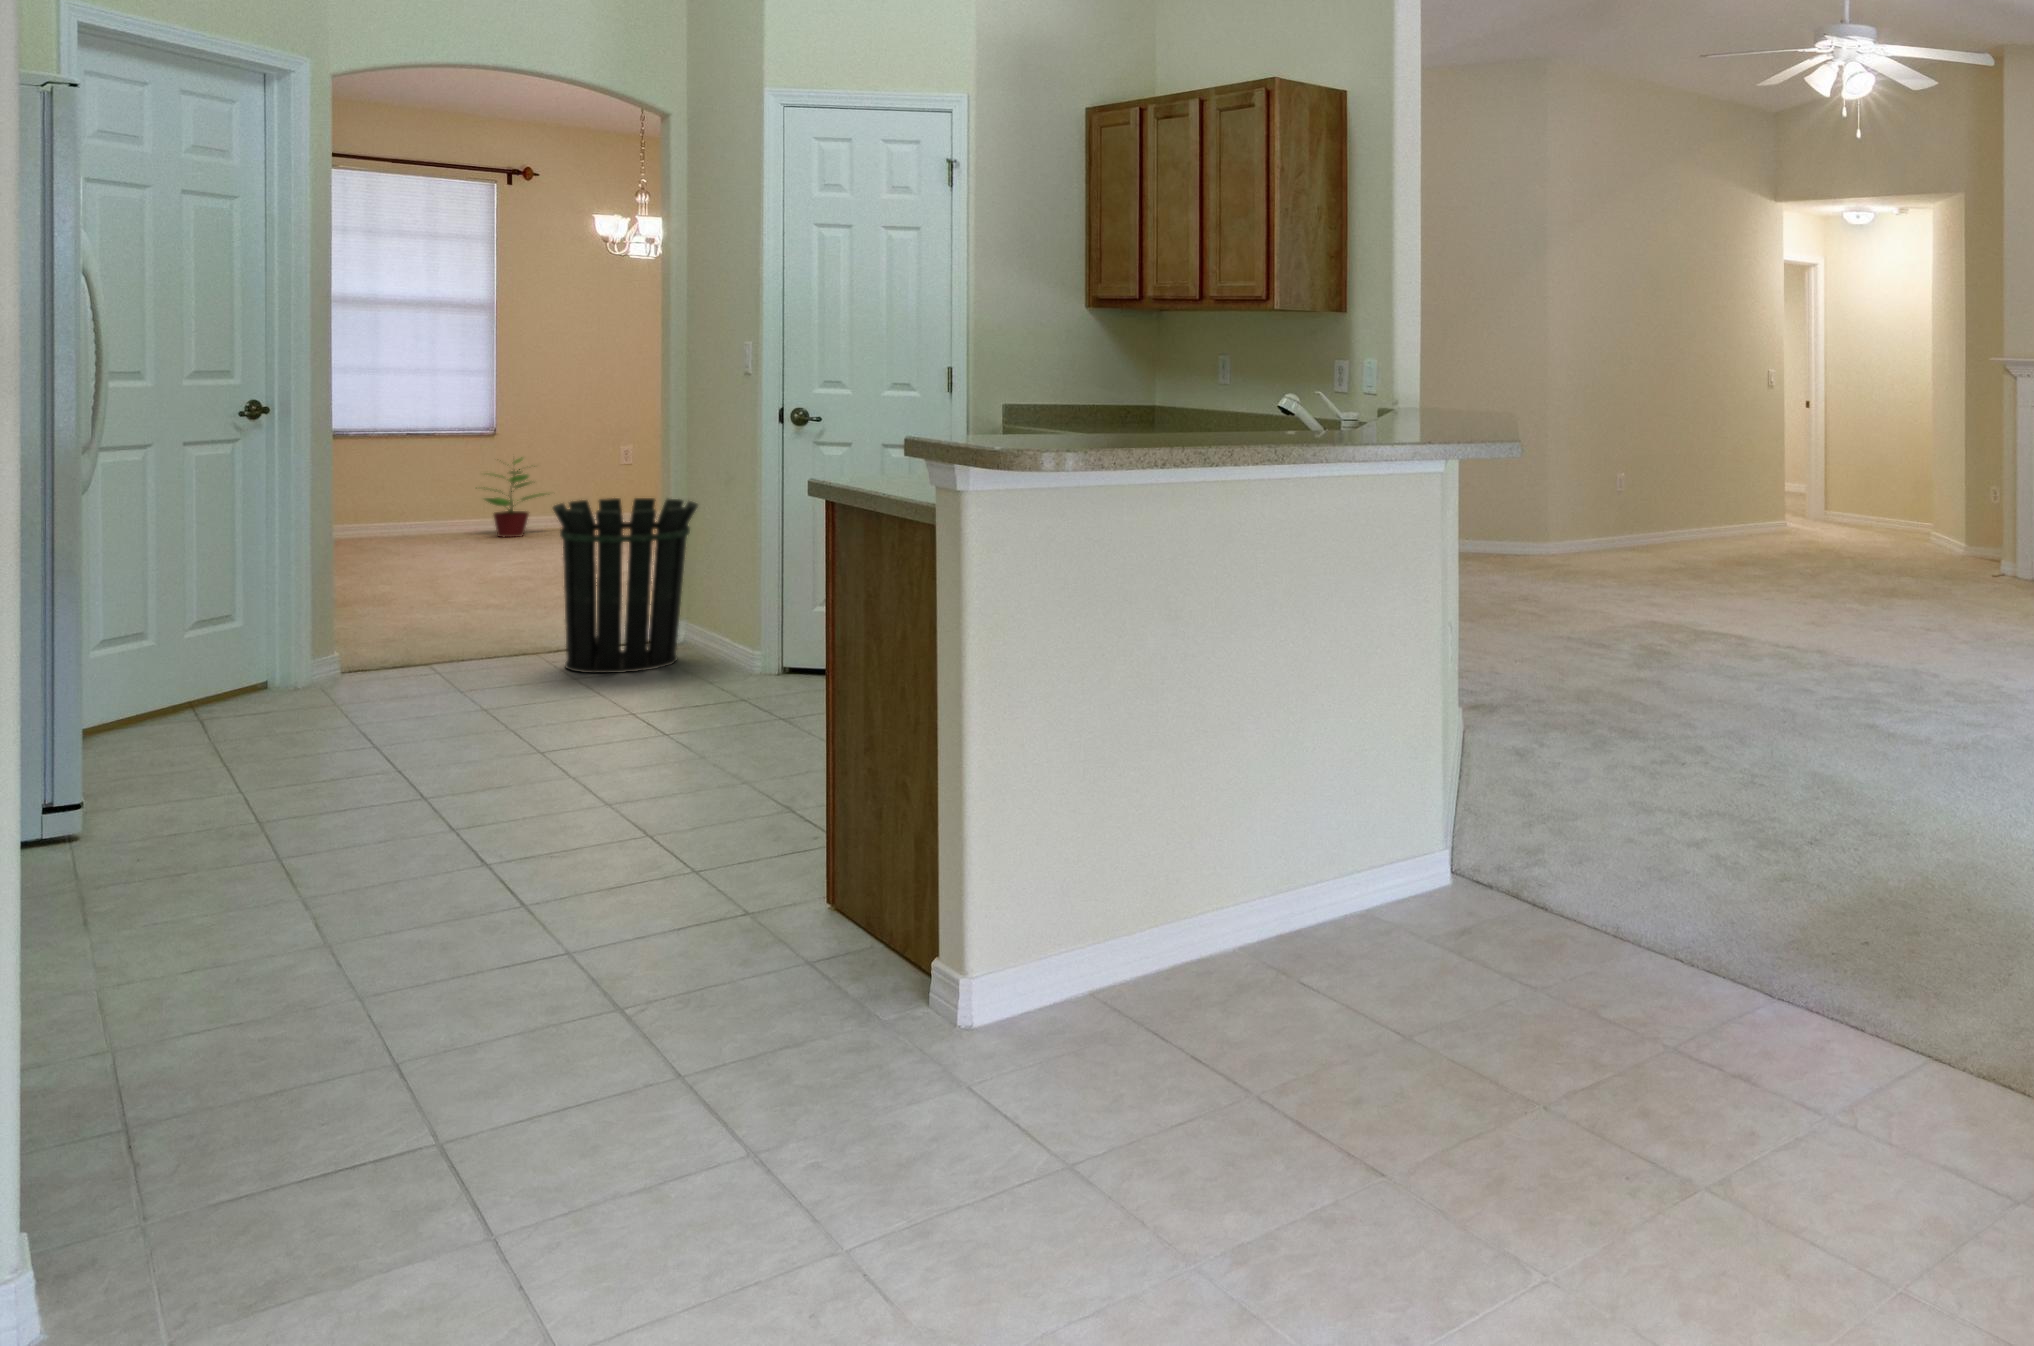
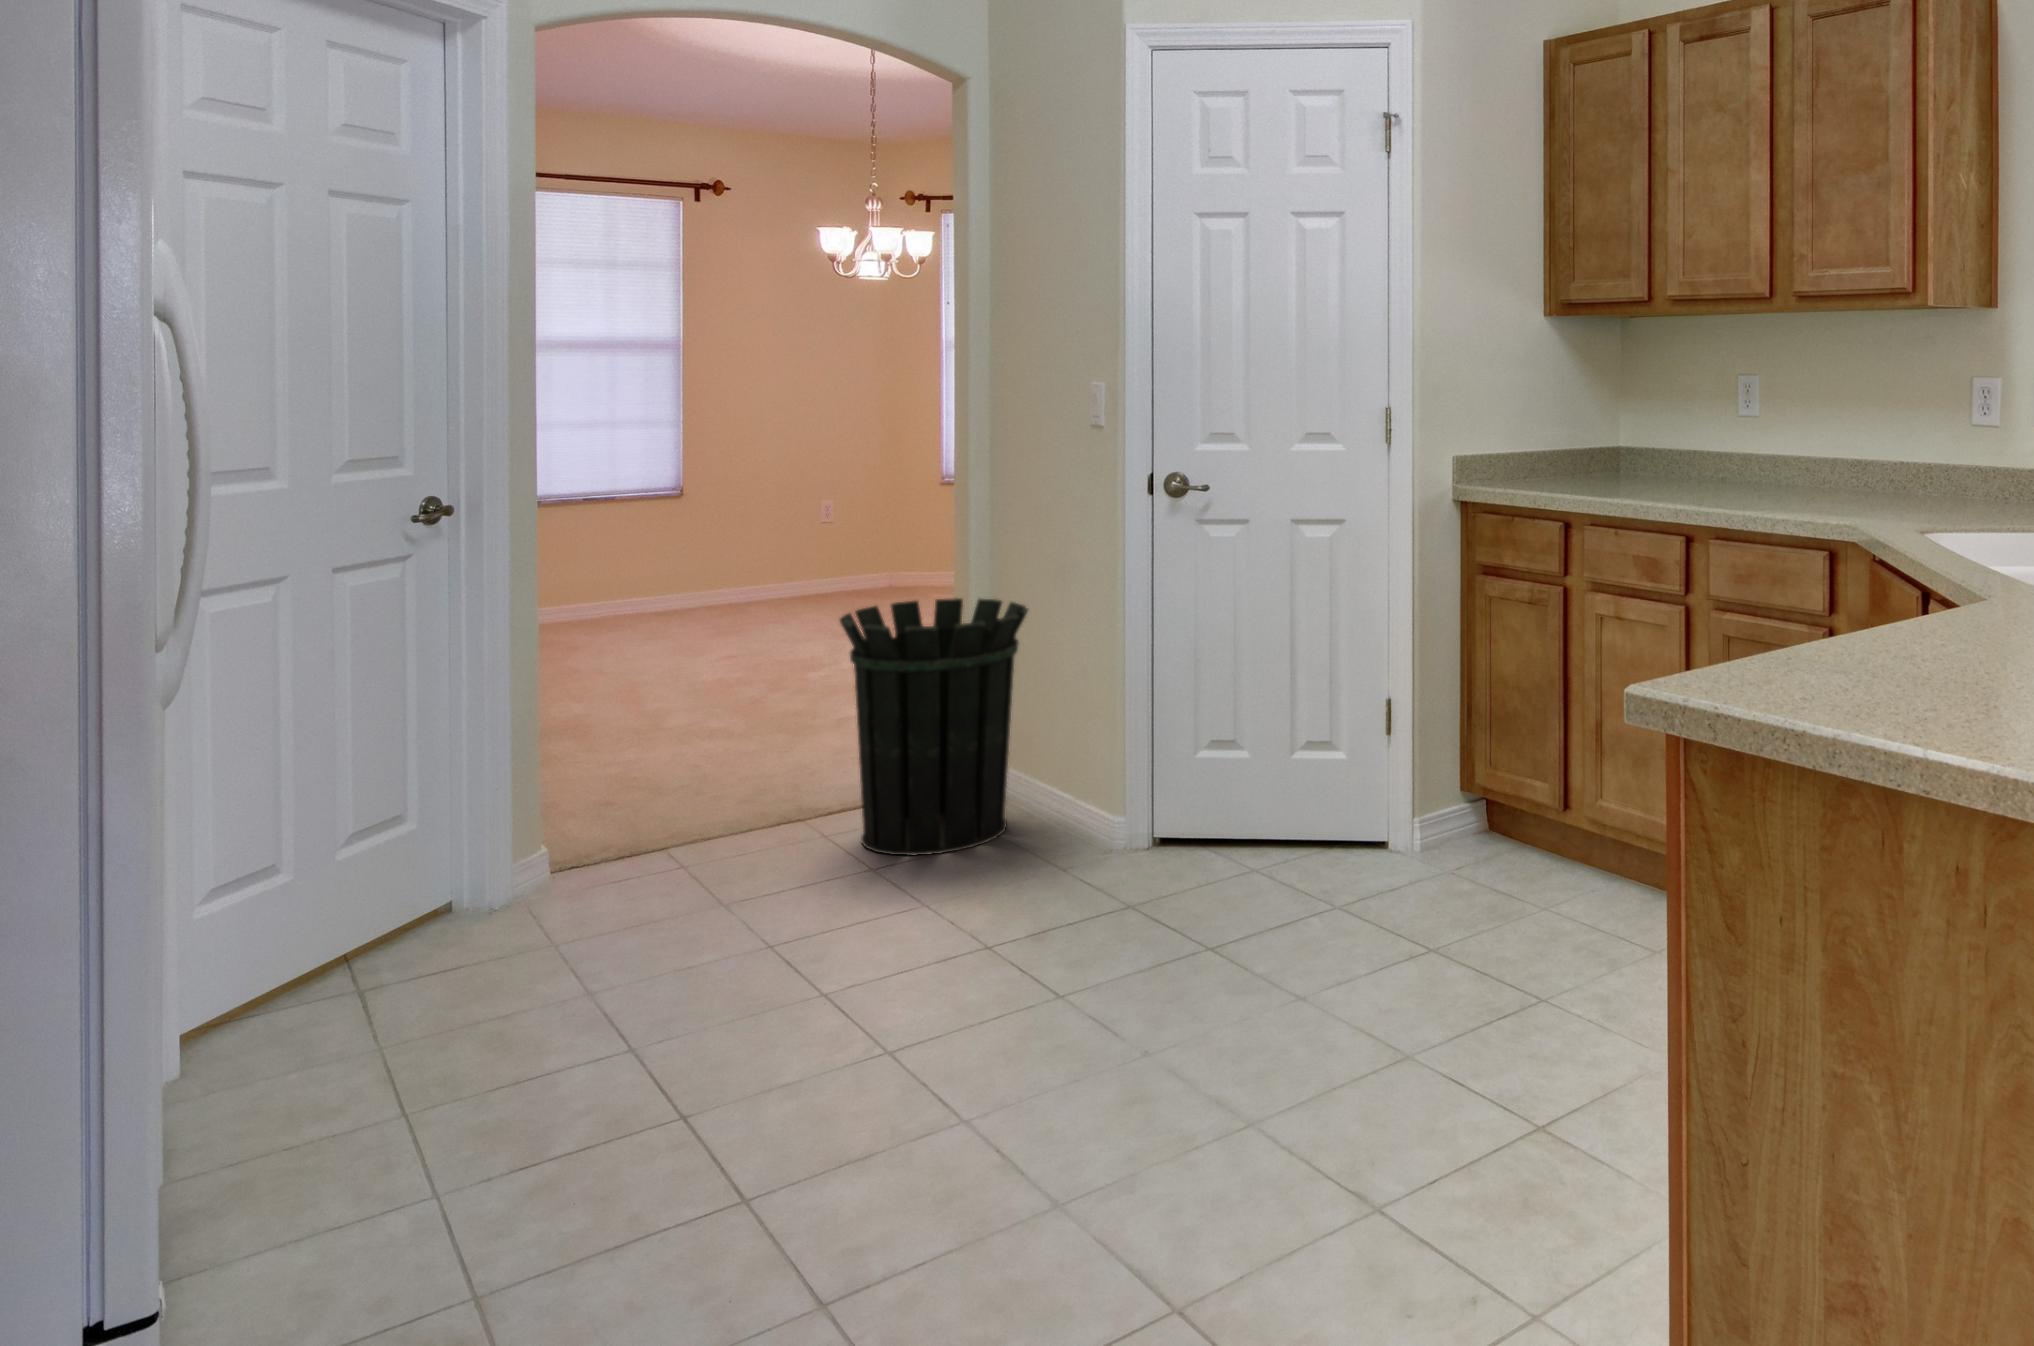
potted plant: present [484,457,544,537] -> none [665,517,756,616]

